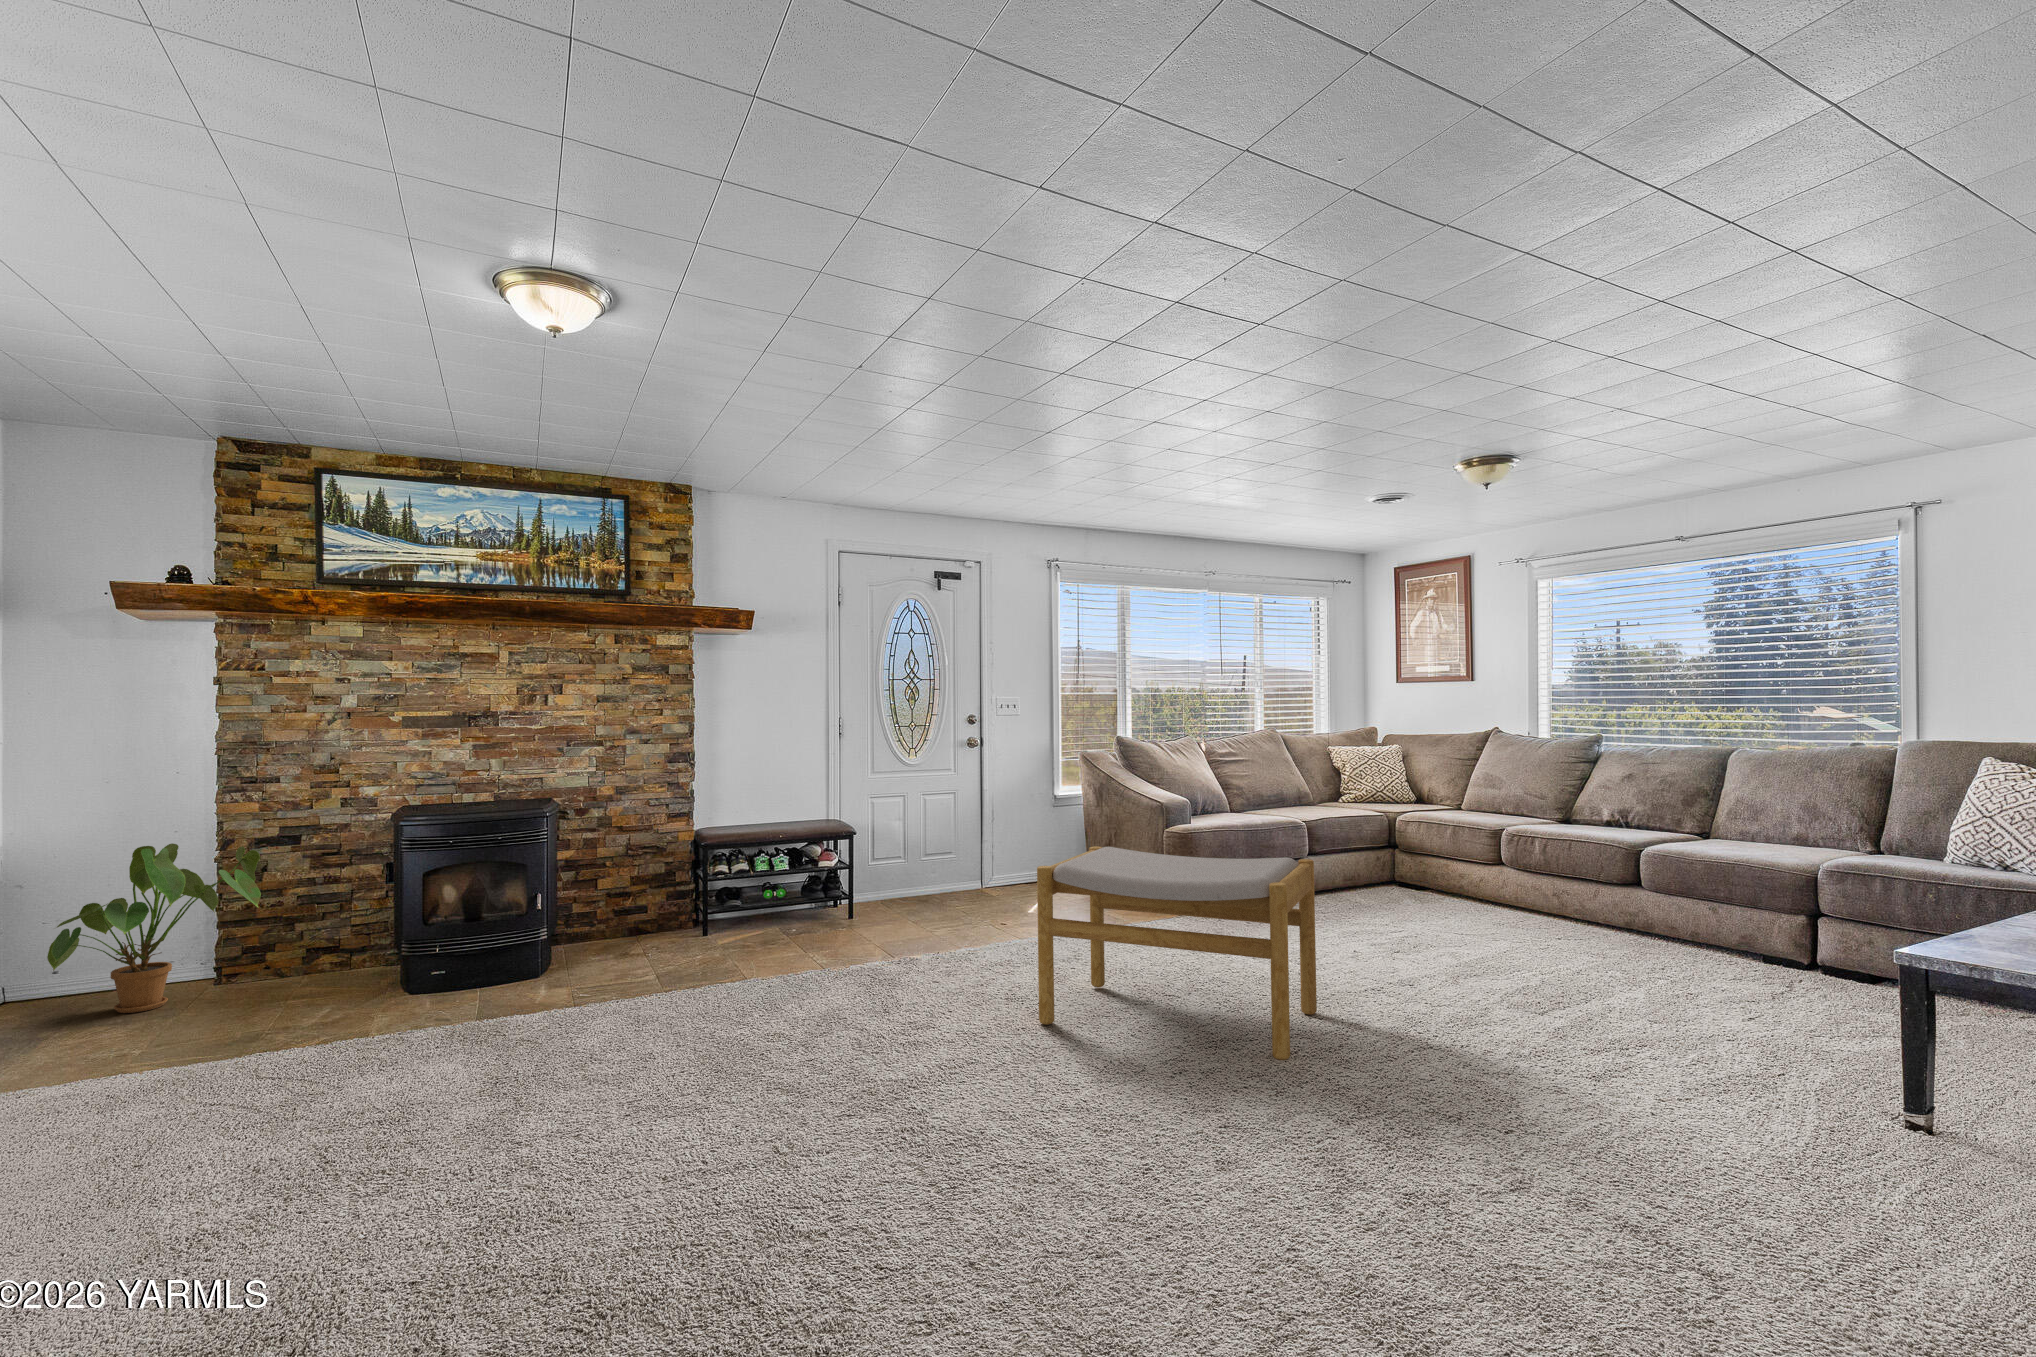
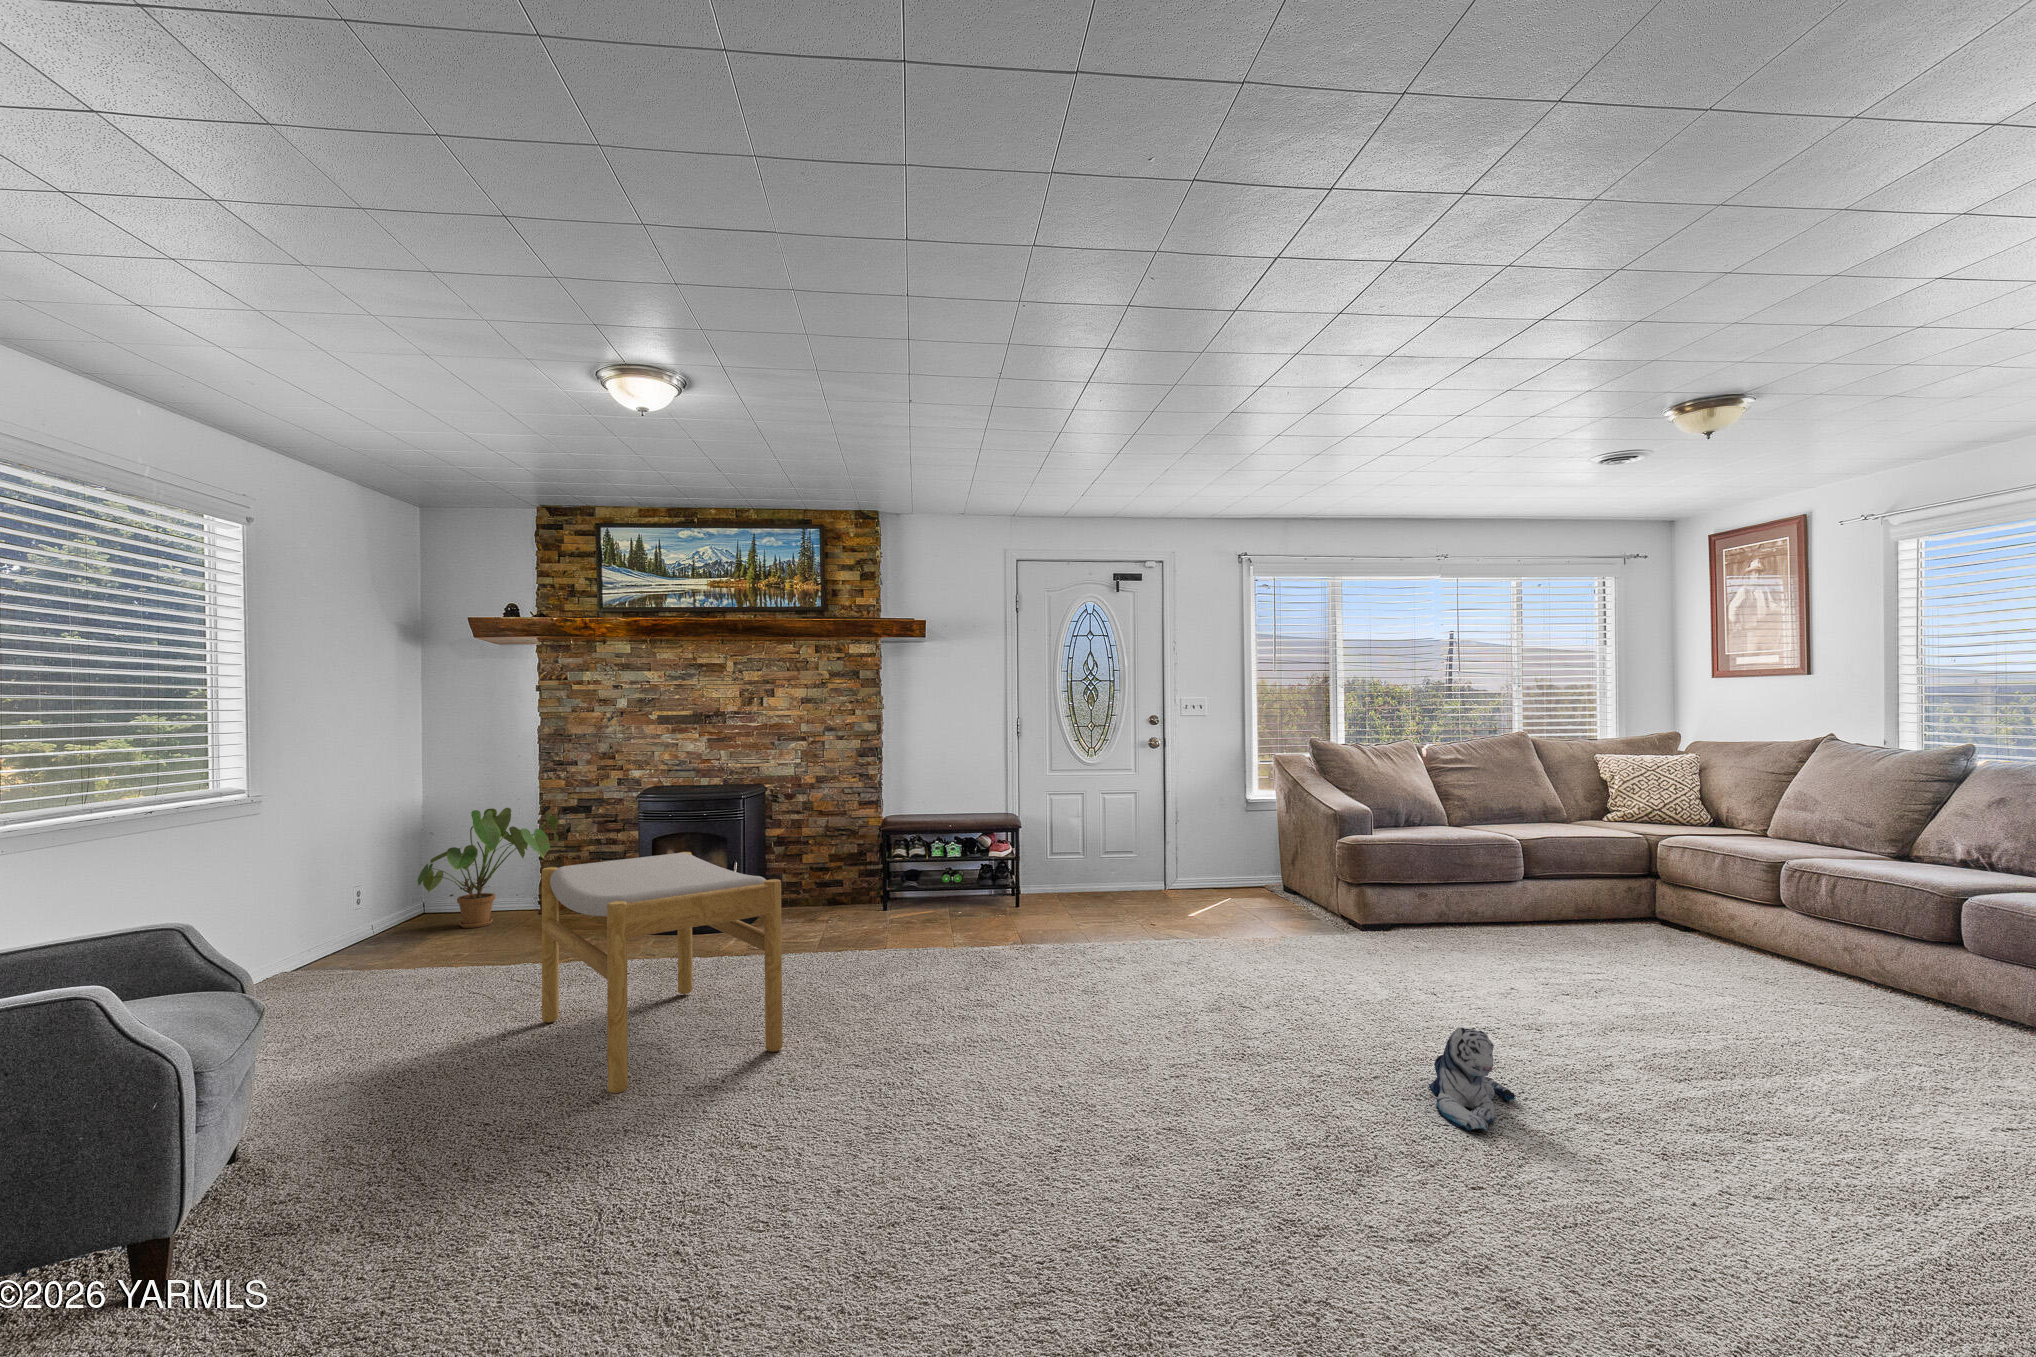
footstool: present [1037,846,1317,1060] -> present [542,852,783,1093]
plush toy: none [1390,972,1464,1053] -> present [1429,1027,1515,1131]

